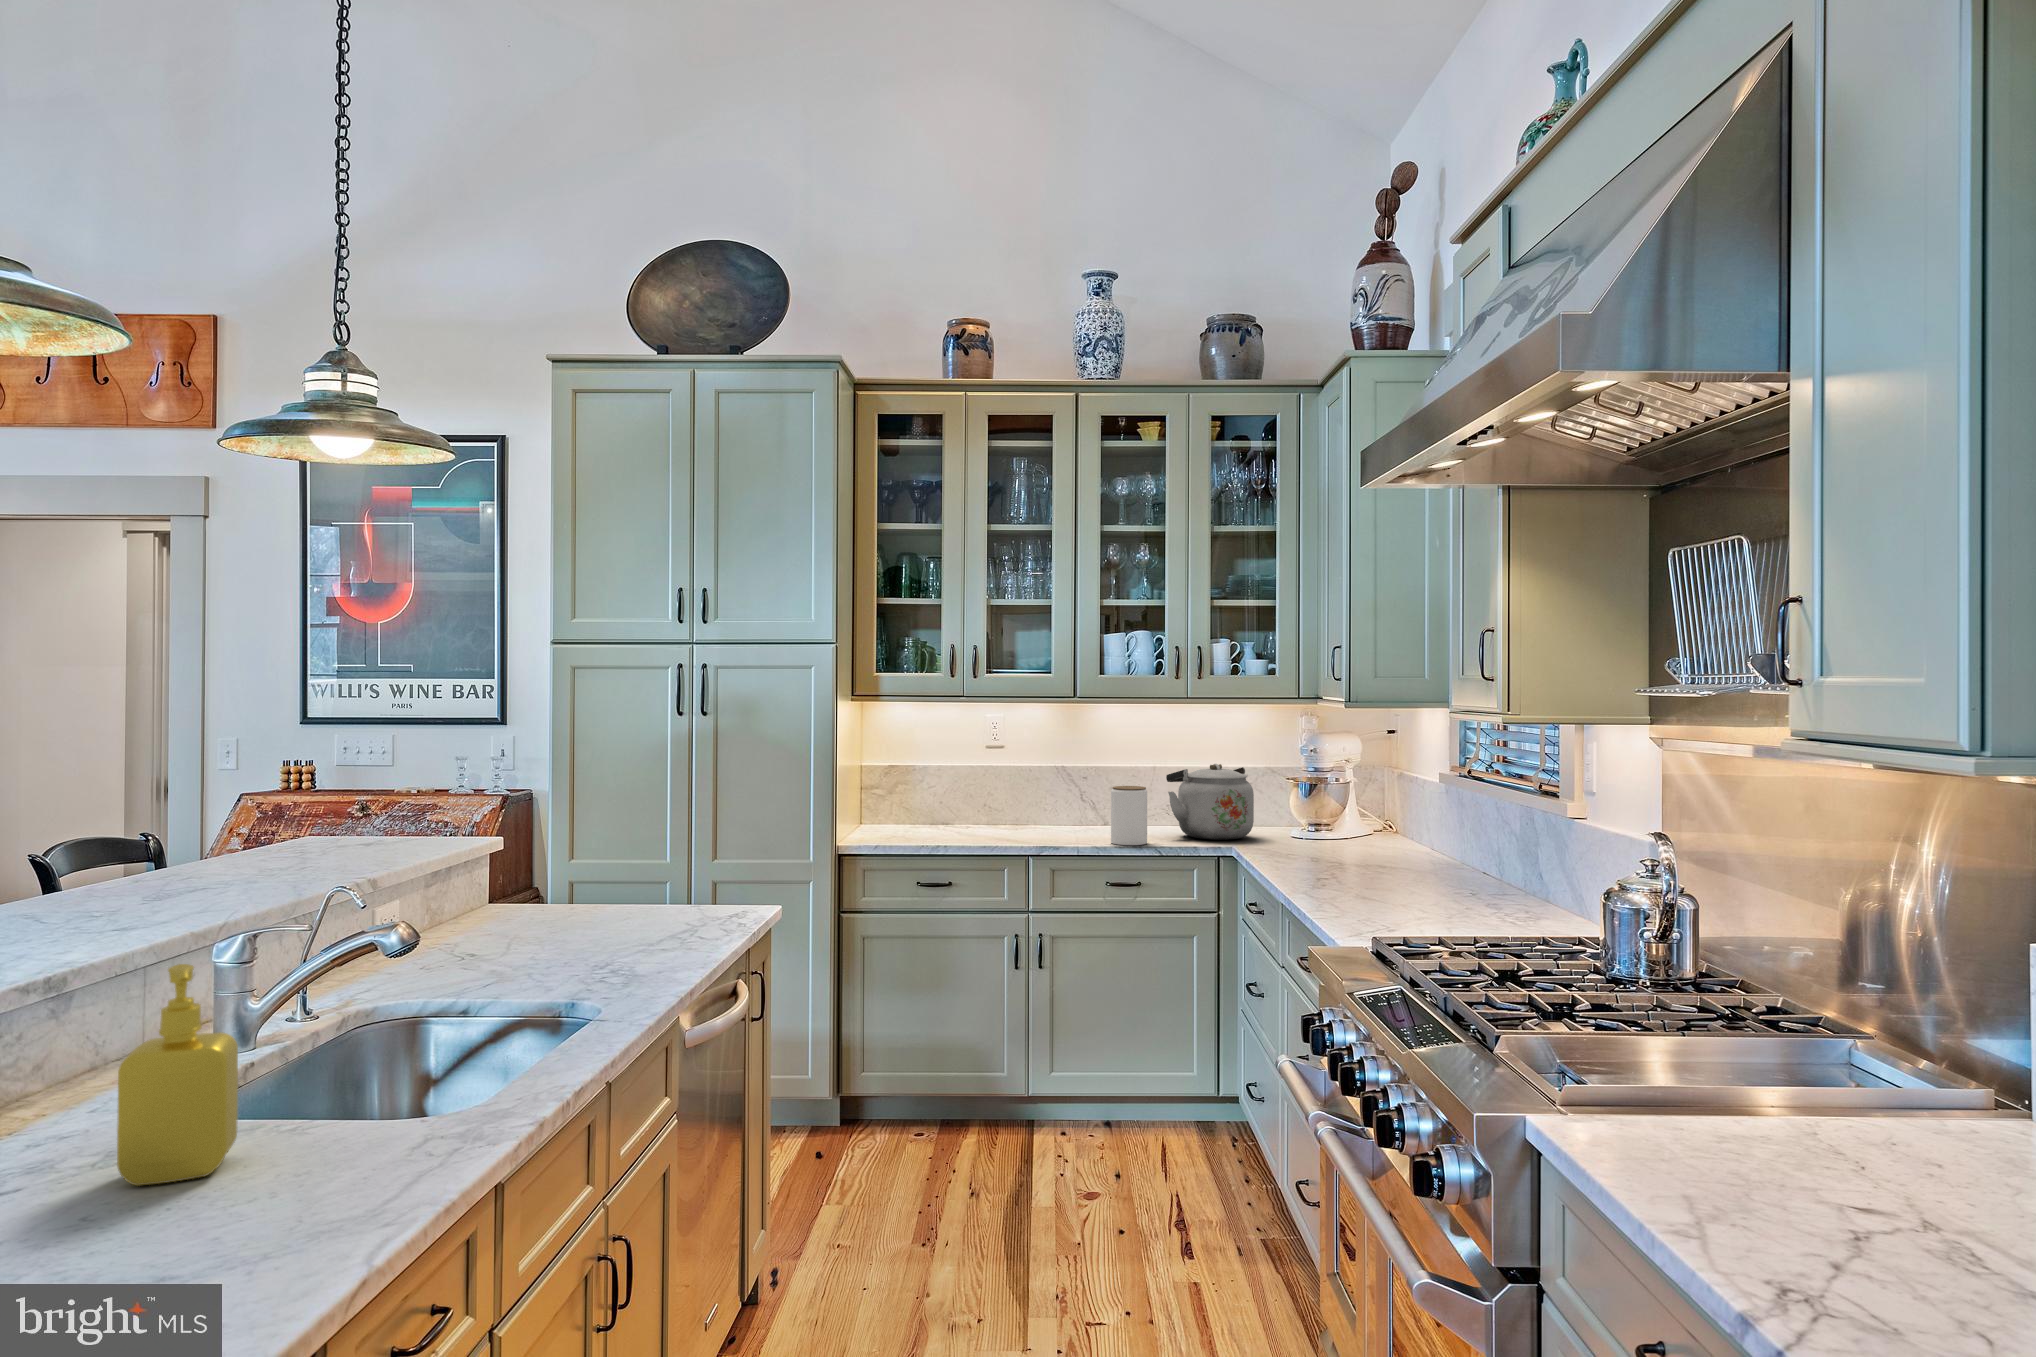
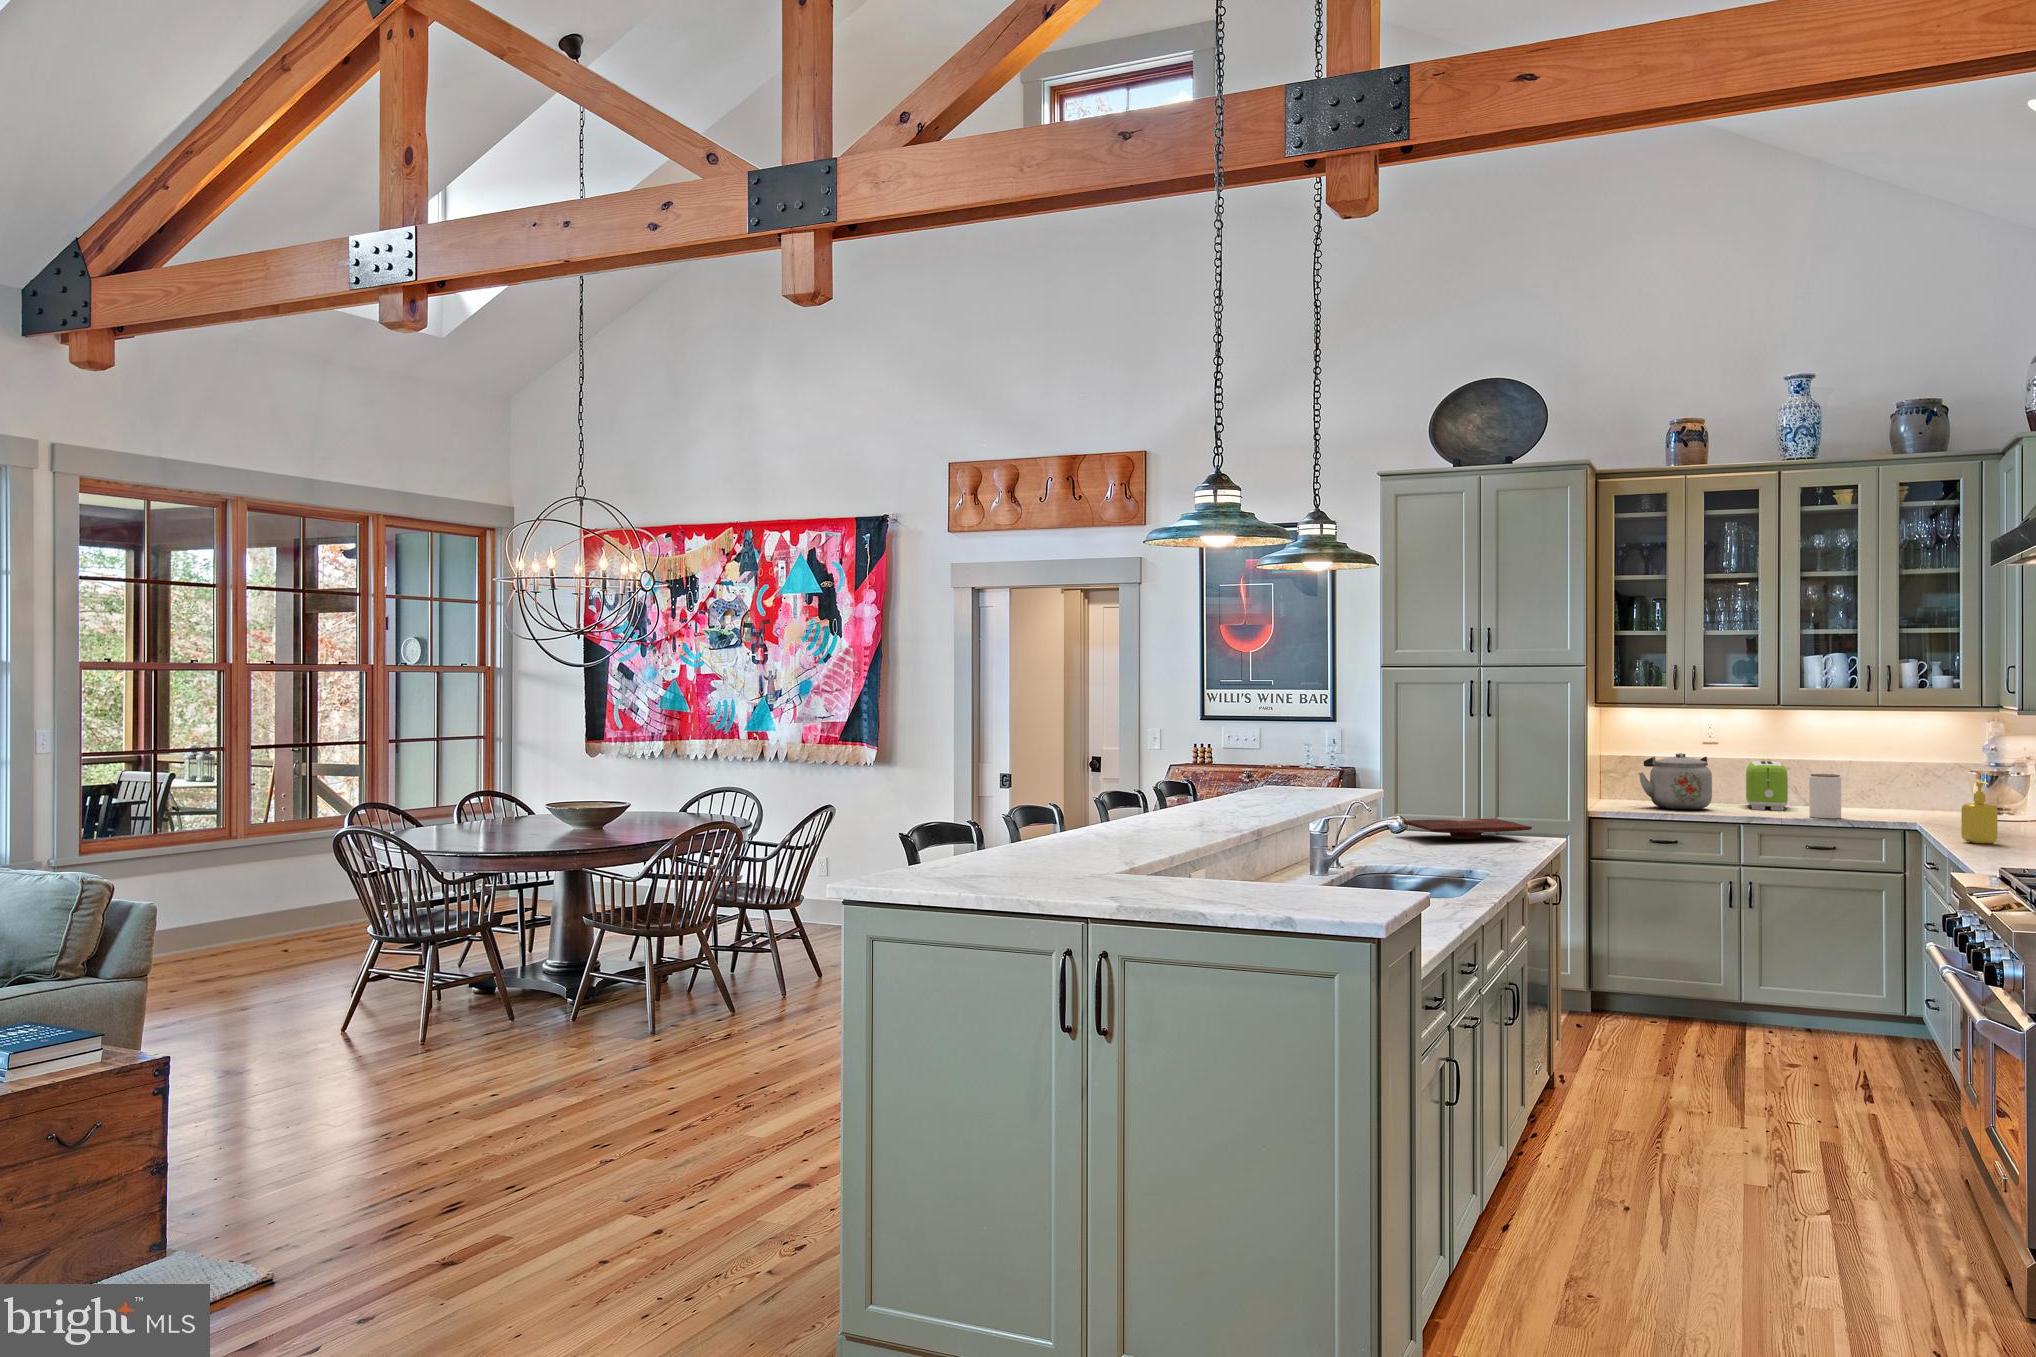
kettle: present [1166,764,1254,840] -> present [1639,753,1712,810]
toaster: none [1034,768,1081,832] -> present [1746,761,1788,810]
cutting board: none [471,893,707,945] -> present [1404,819,1532,839]
soap dispenser: present [117,964,238,1186] -> present [1961,781,1997,844]

